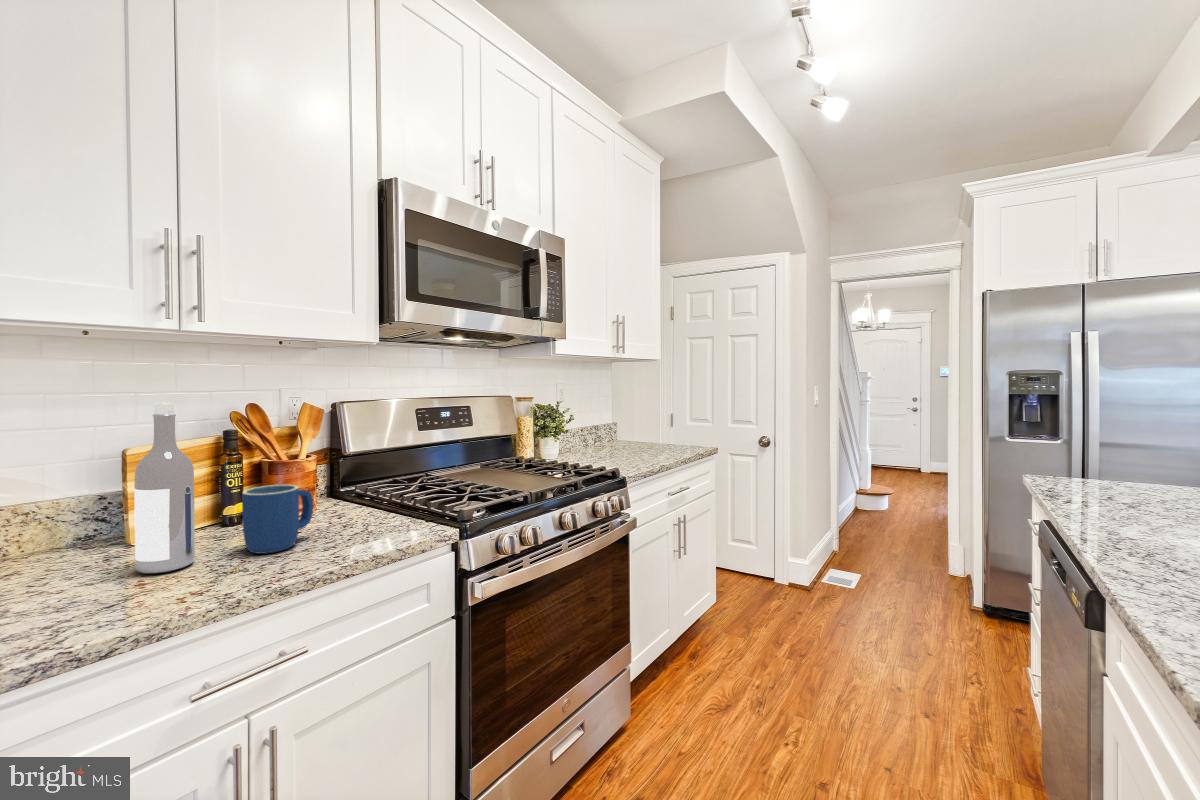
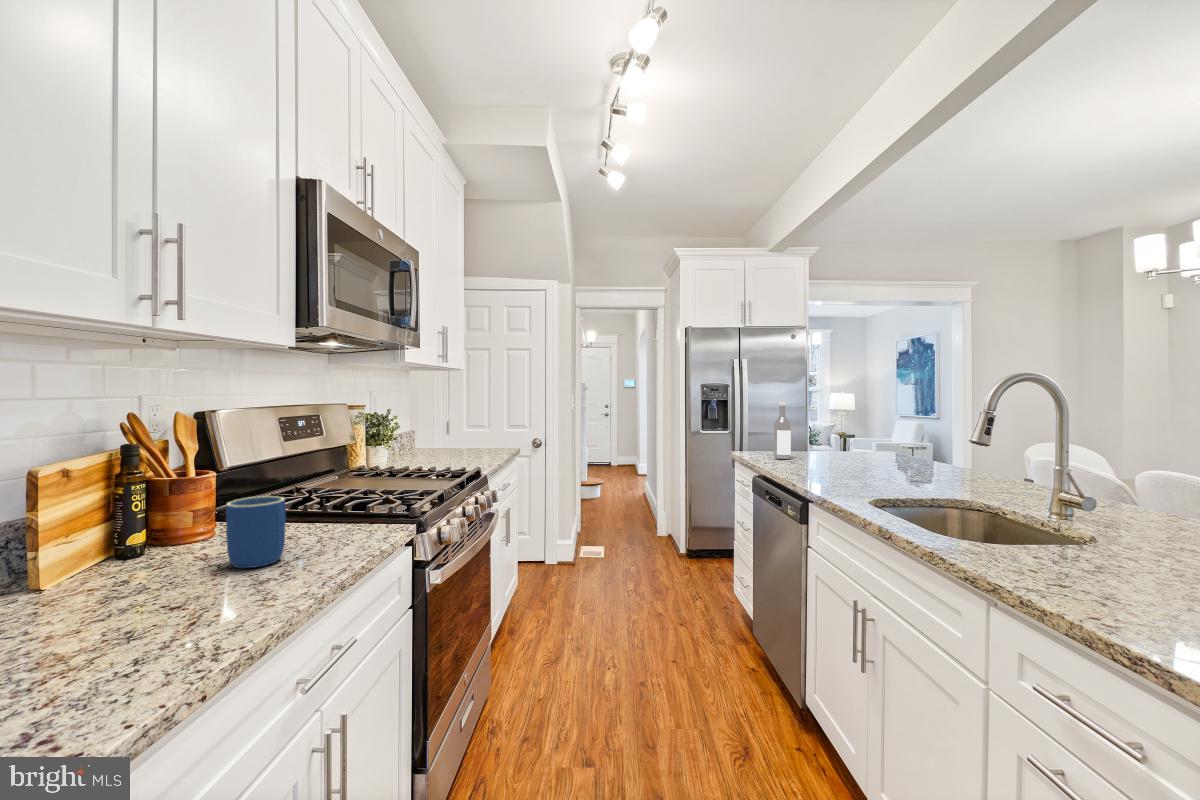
wine bottle: present [134,403,195,574] -> present [774,401,791,459]

